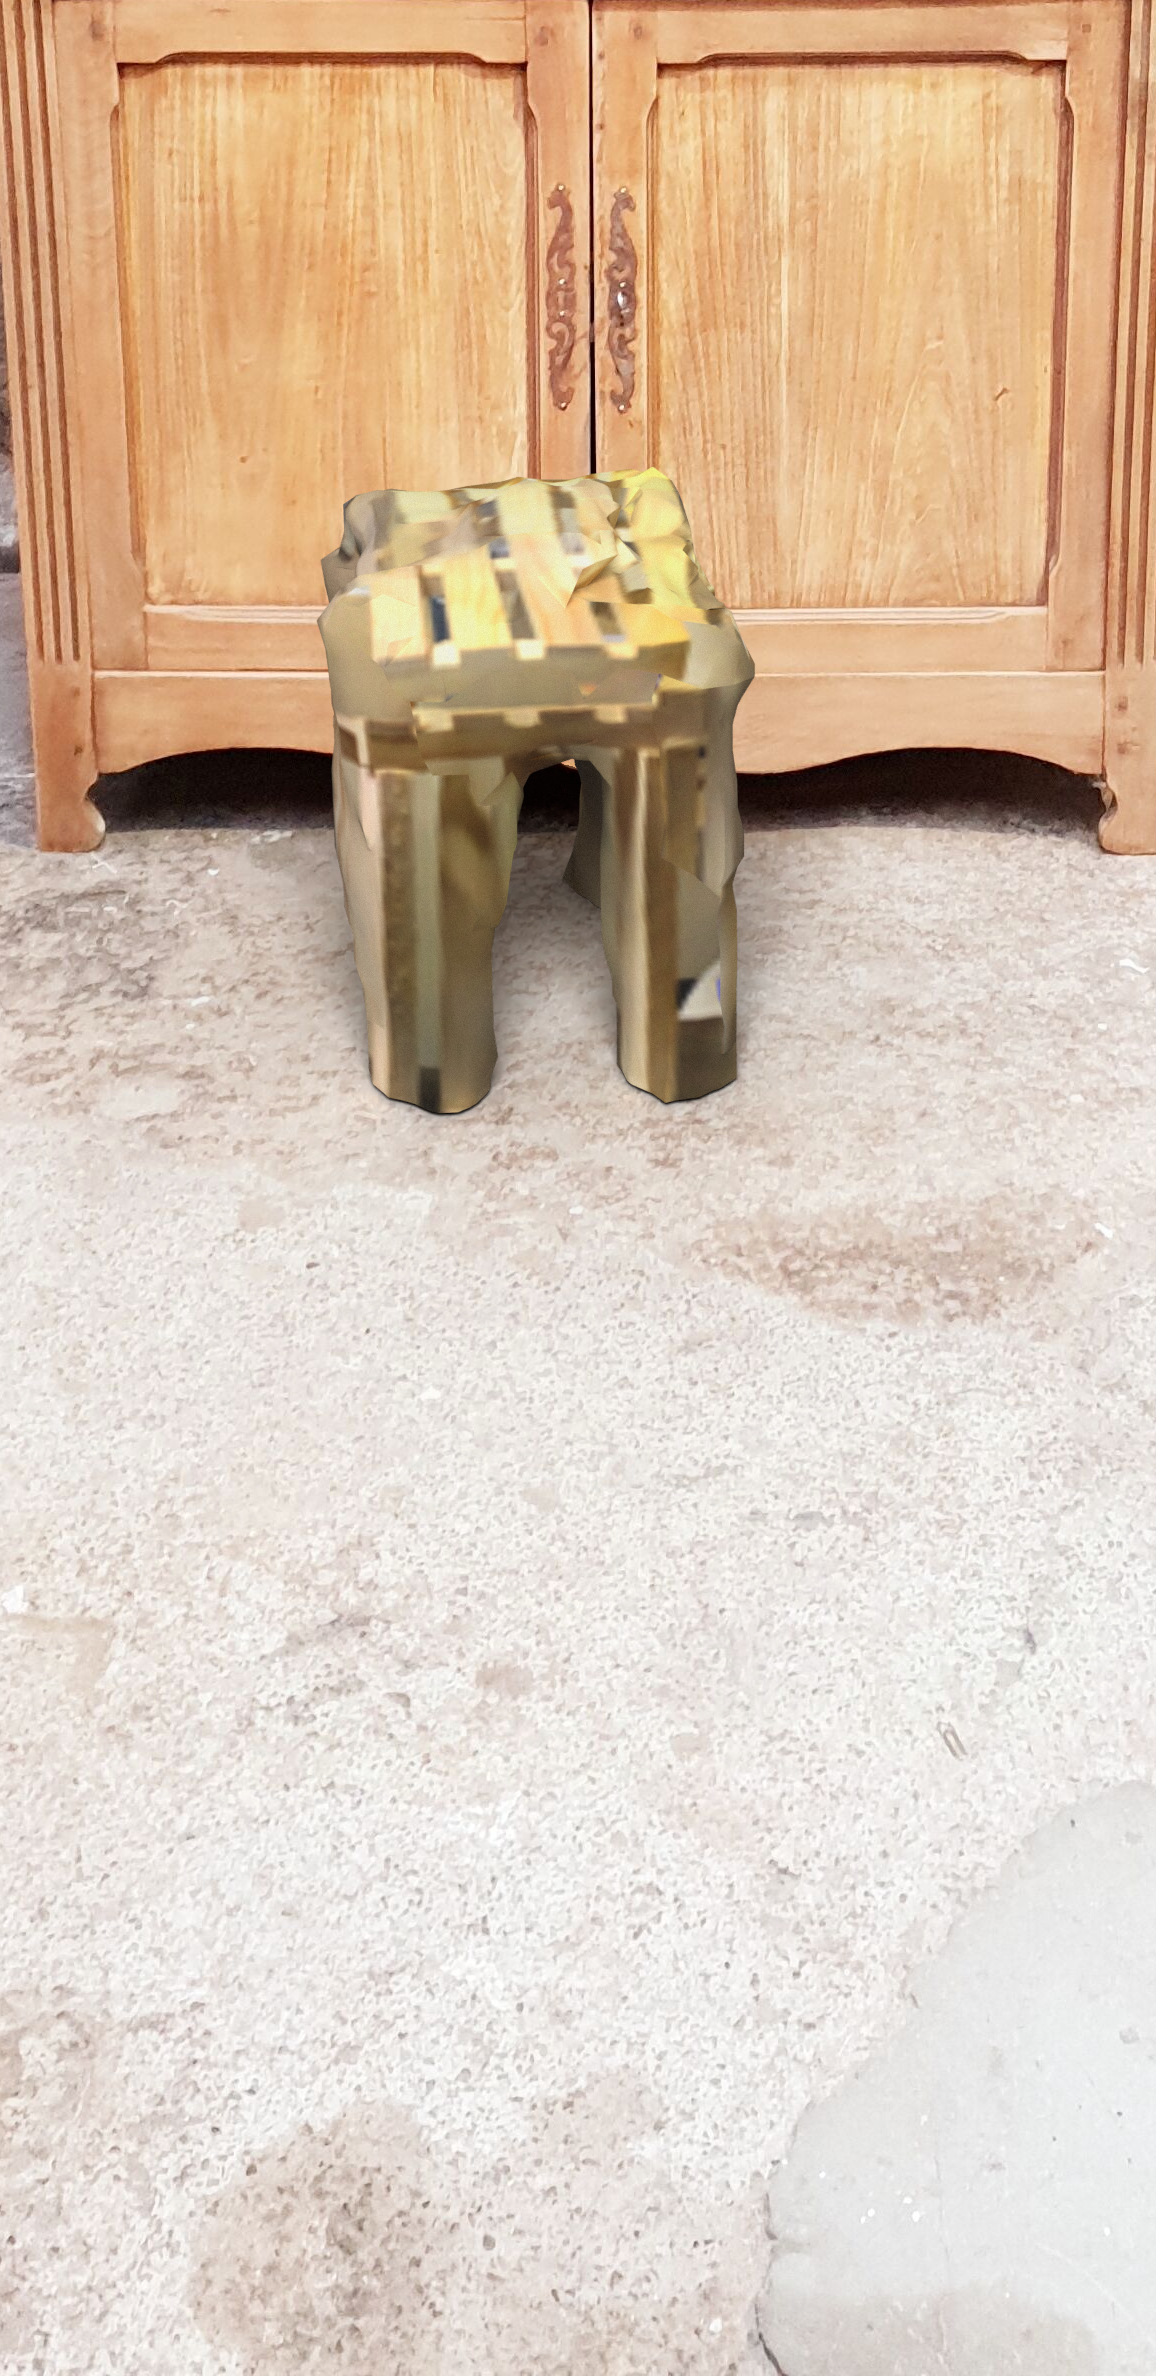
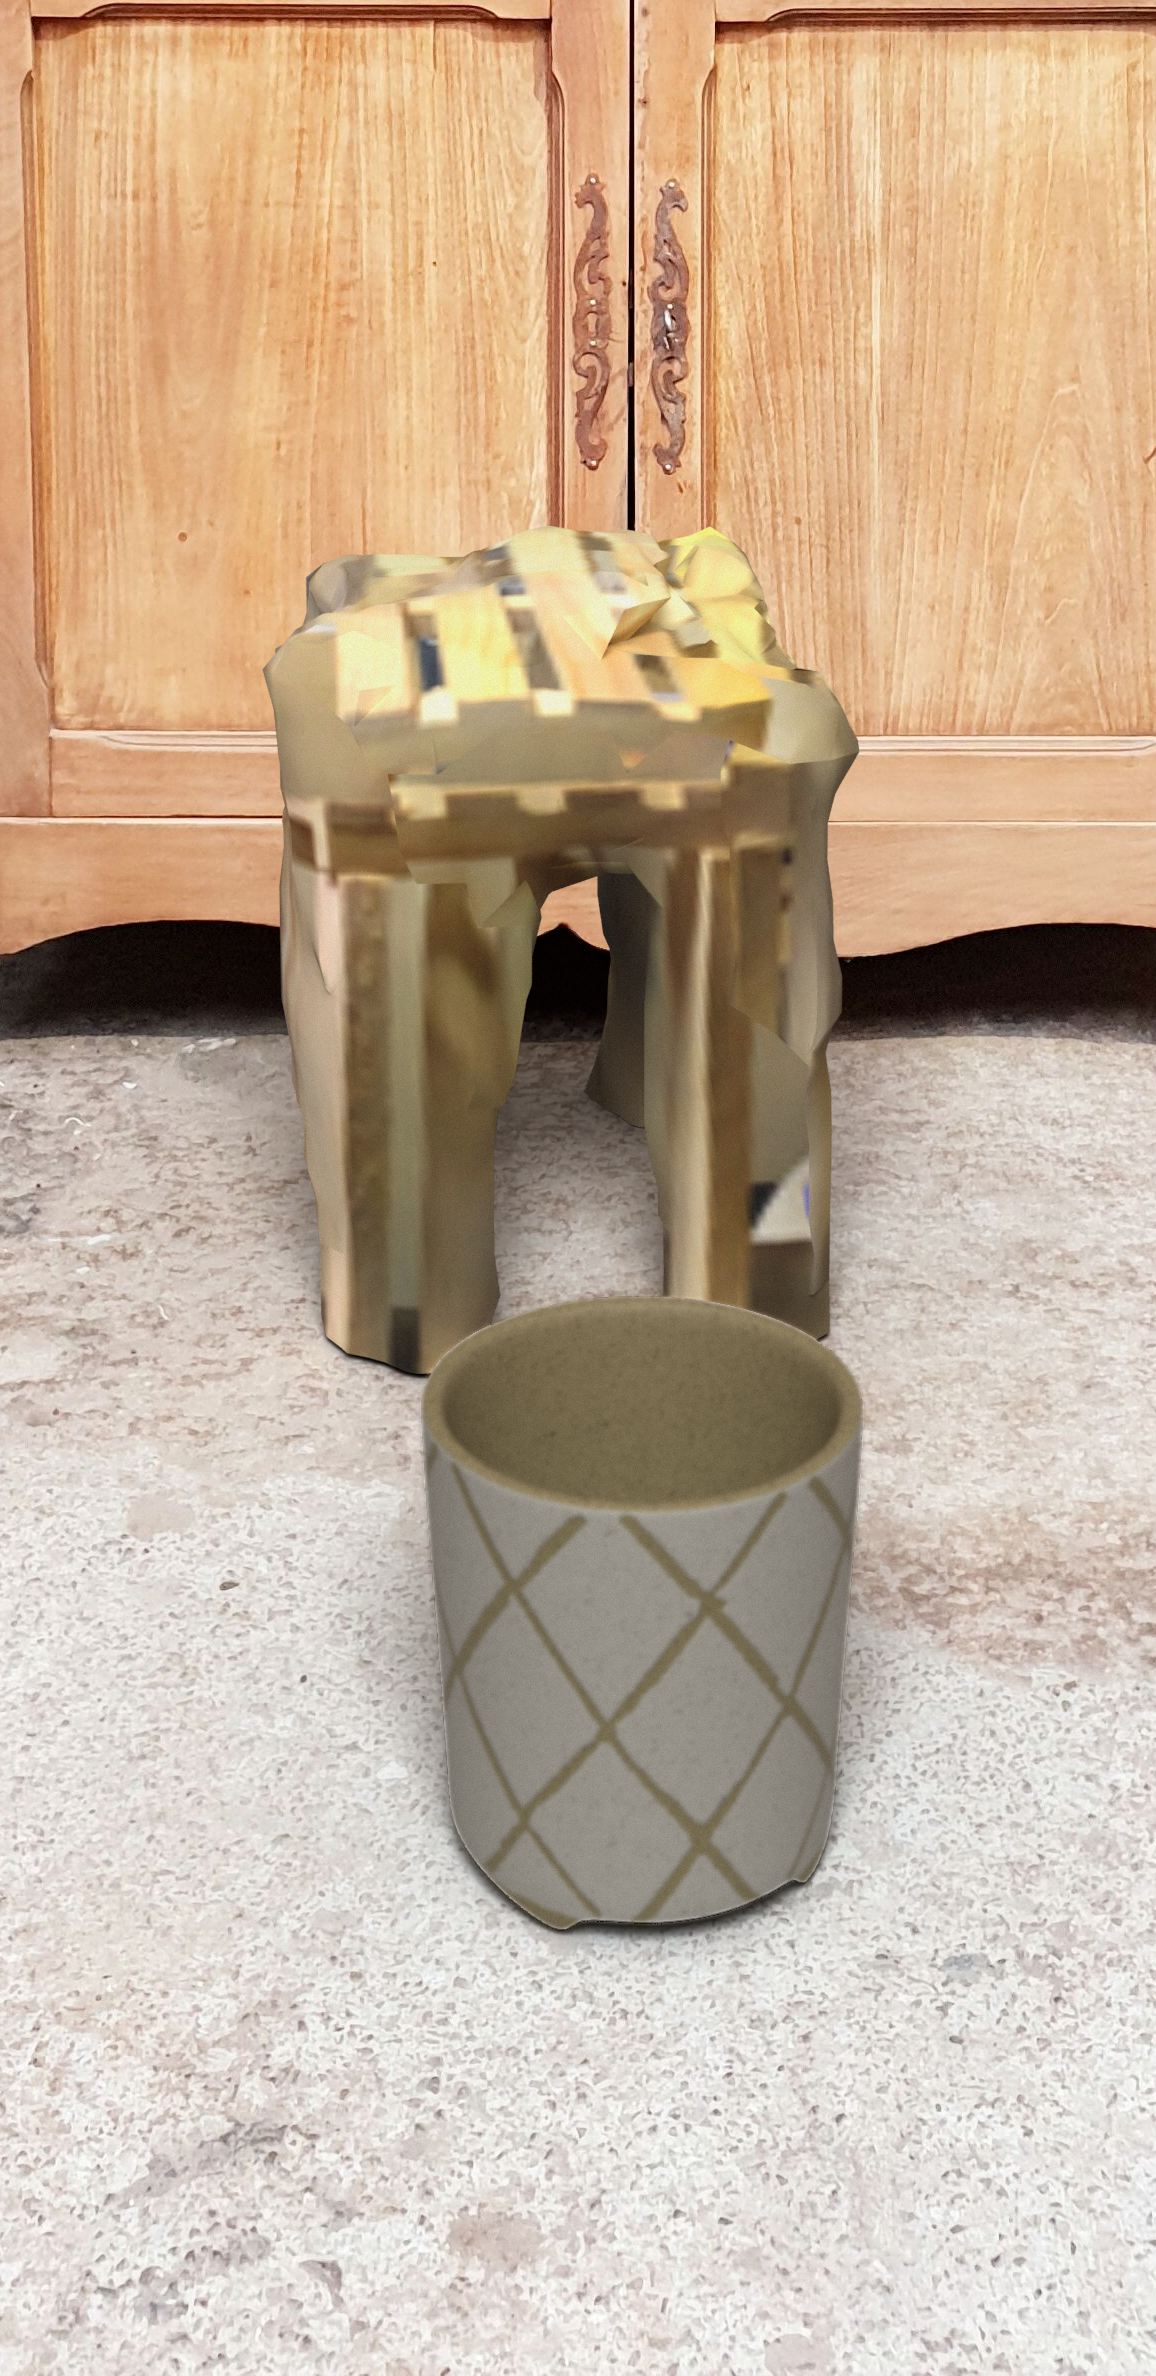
planter: none [442,1092,734,1502] -> present [421,1296,863,1930]

